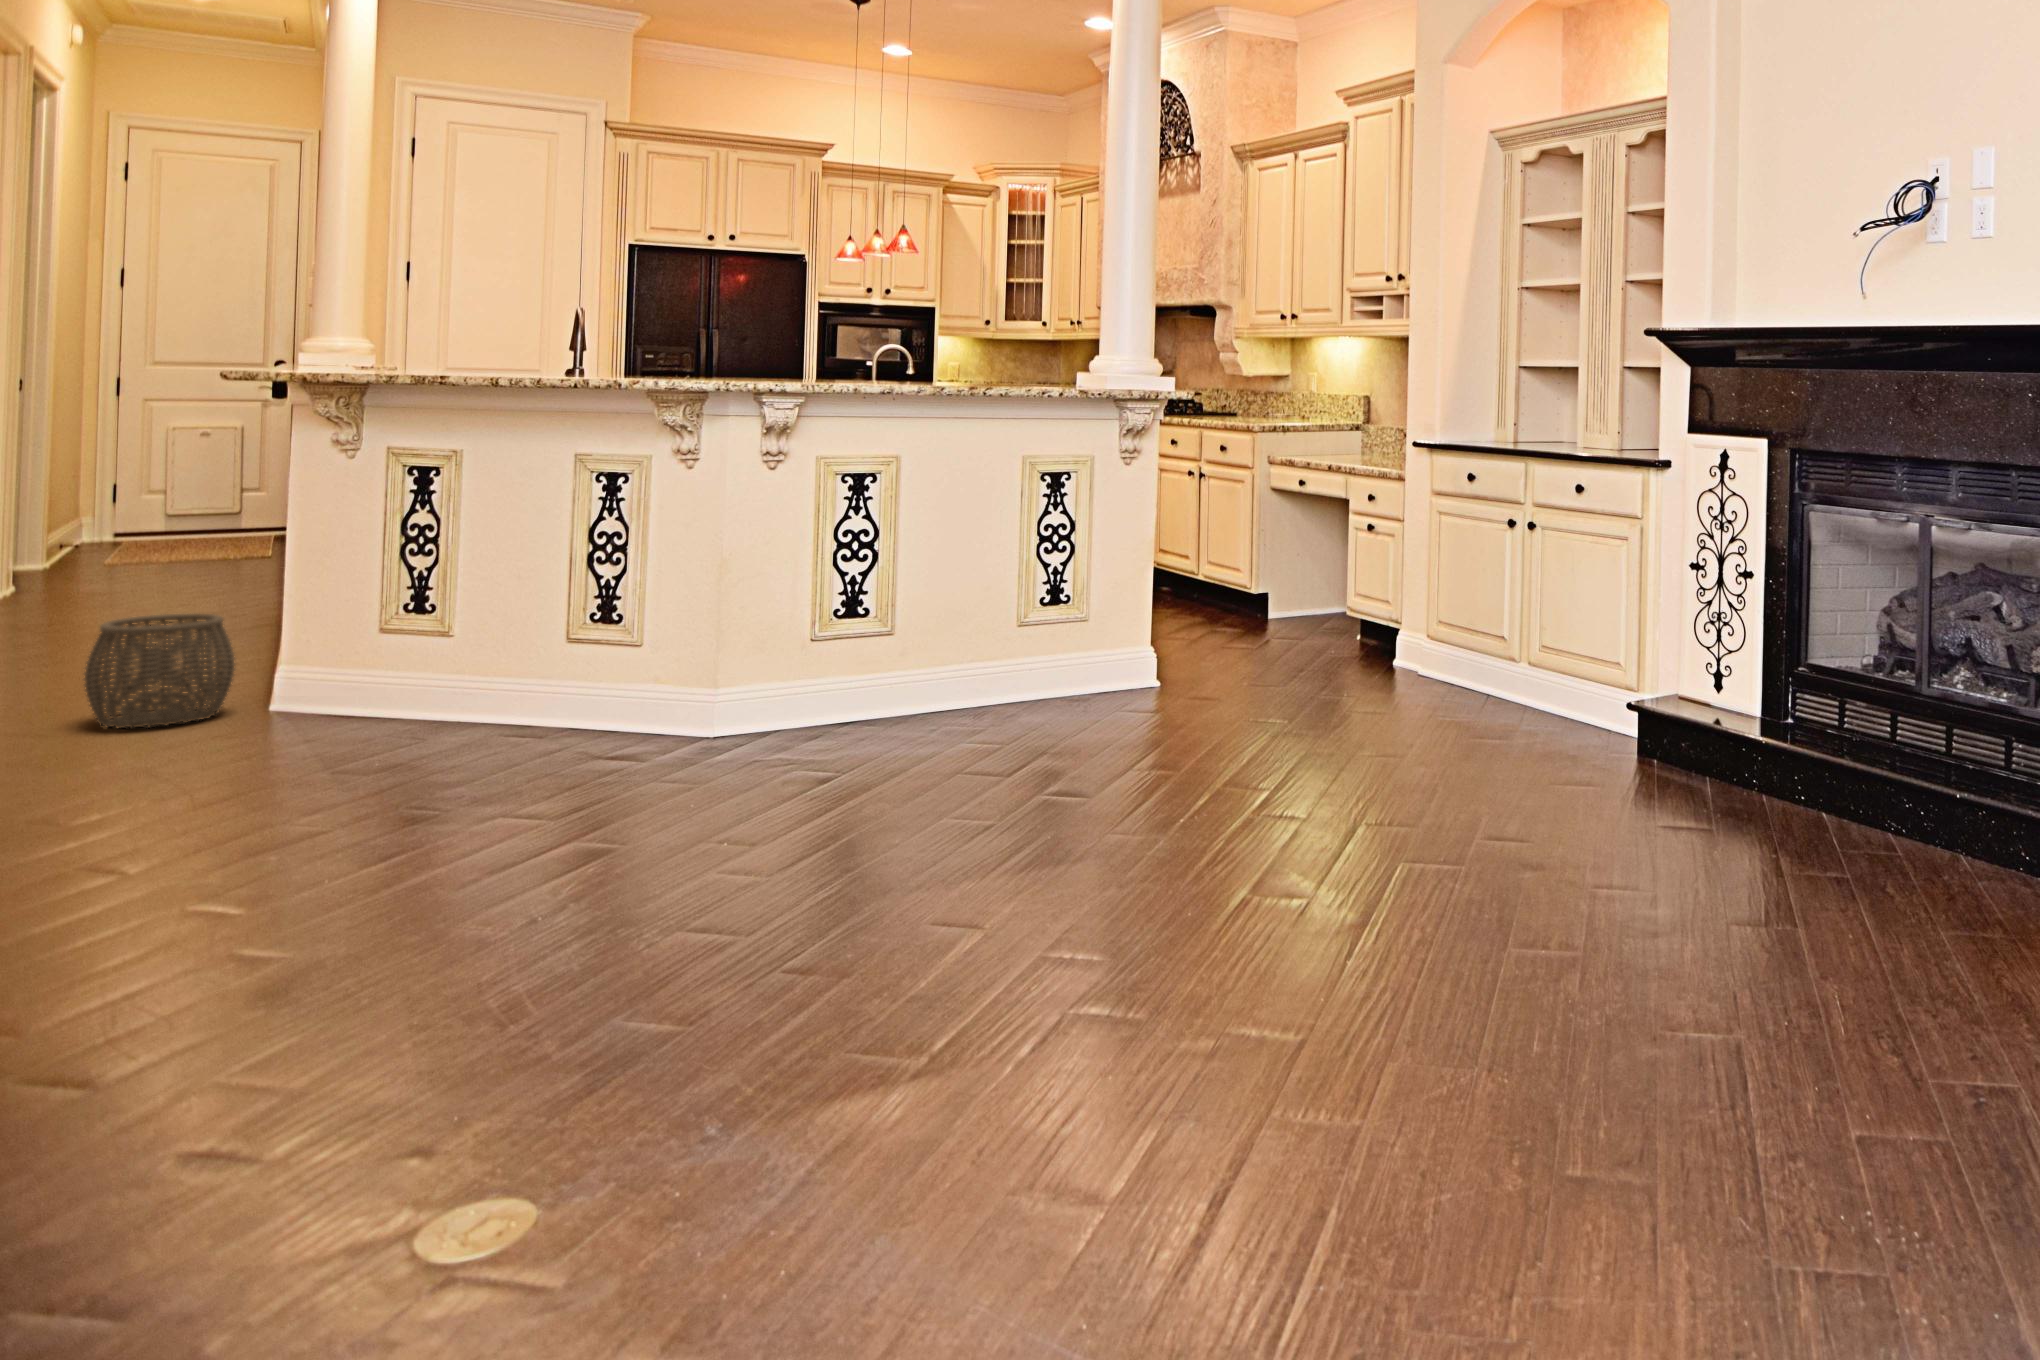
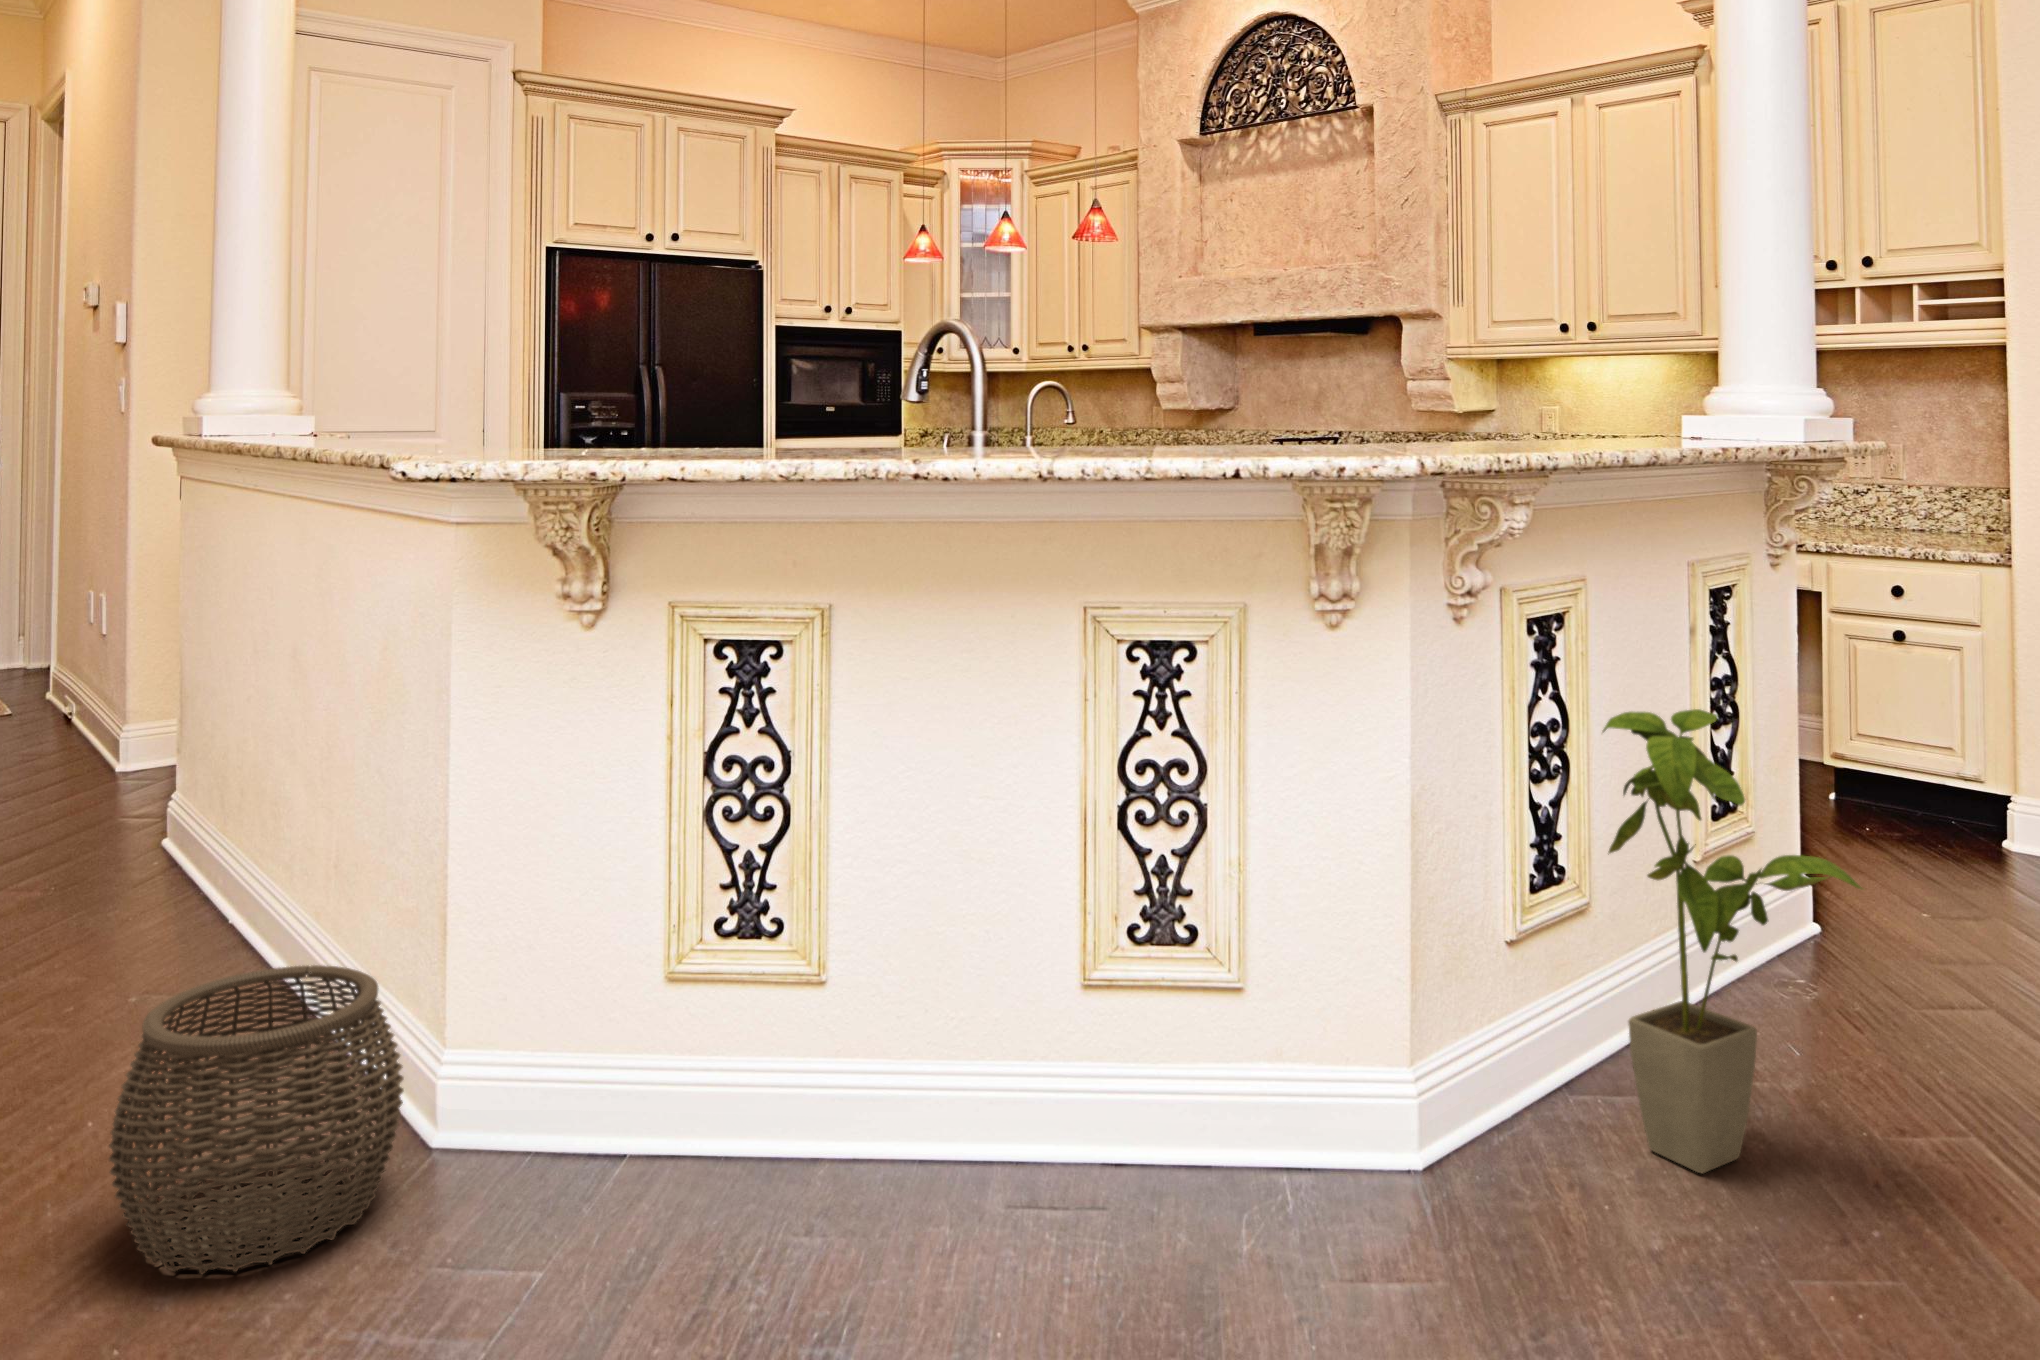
house plant: none [784,513,902,735] -> present [1603,709,1862,1173]

